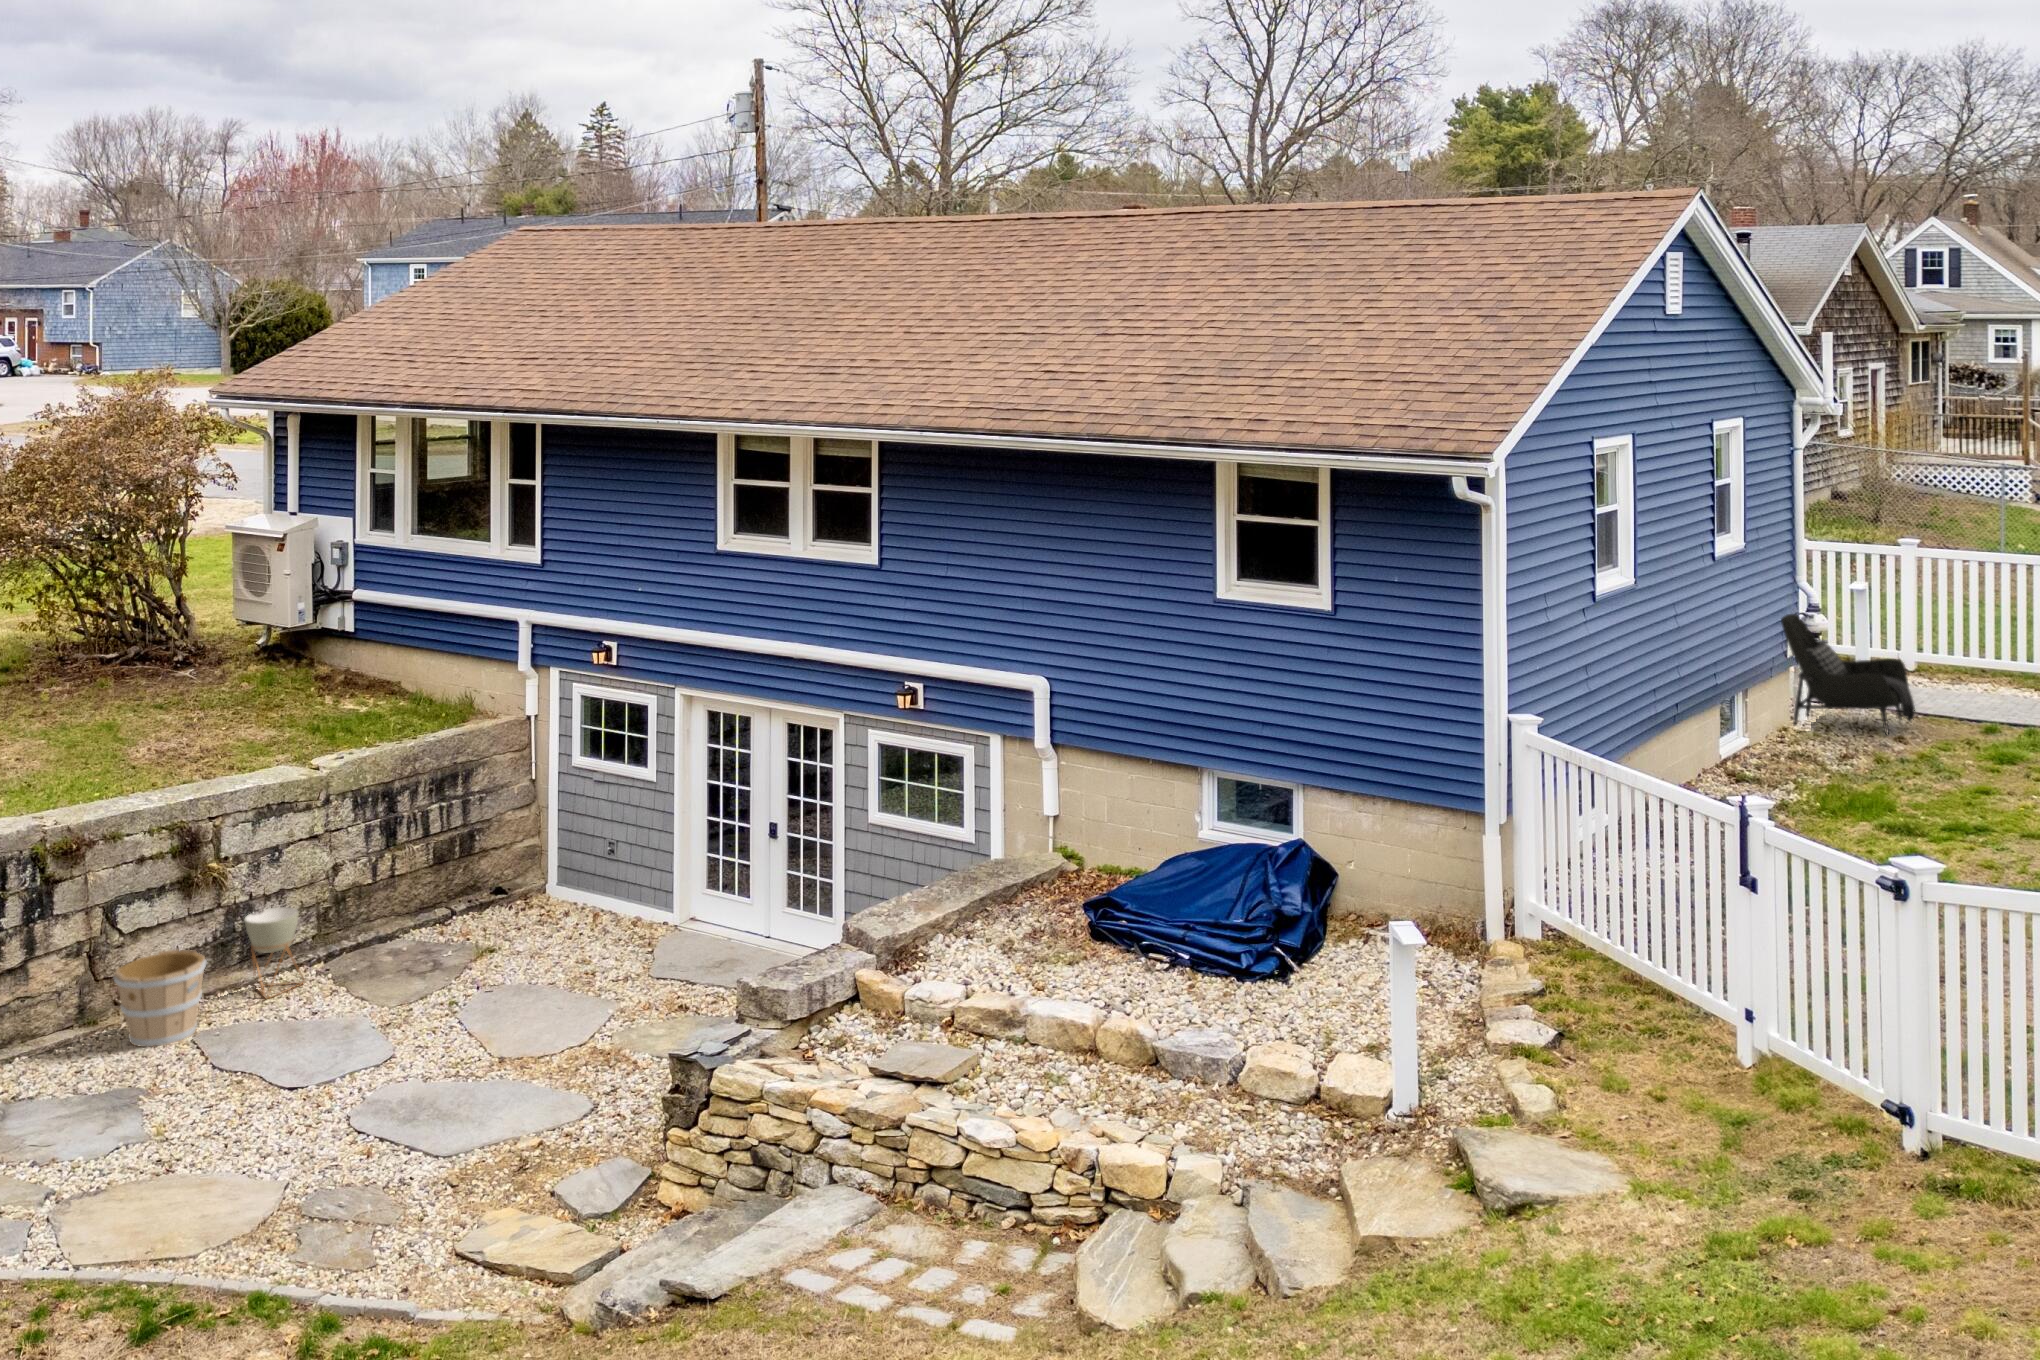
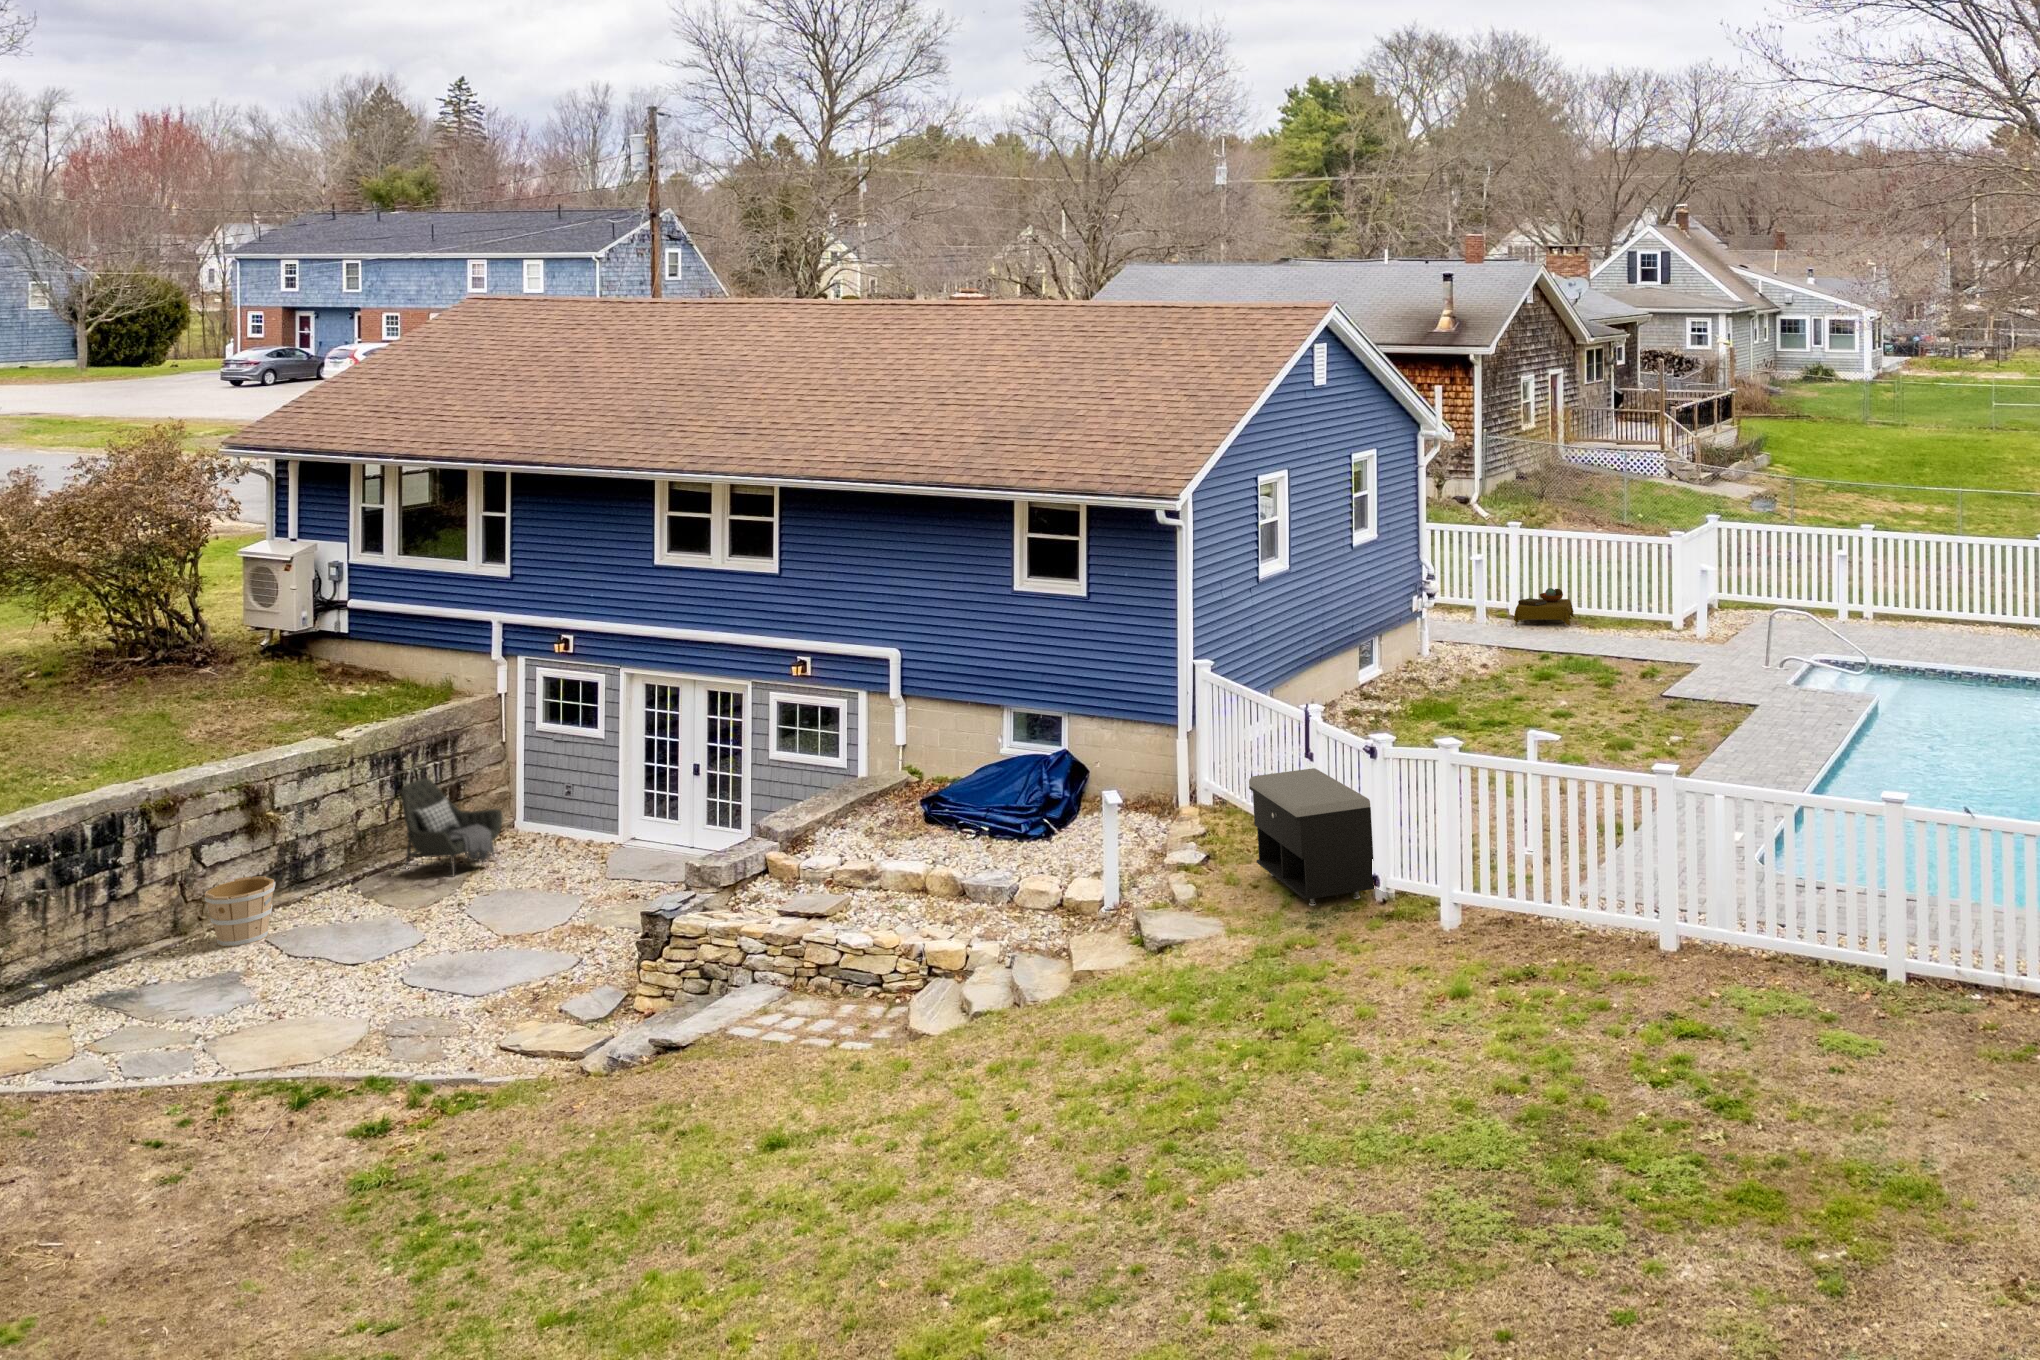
armchair: present [1781,614,1915,735] -> present [401,778,503,876]
side table: none [1920,628,2020,685] -> present [1514,588,1574,626]
planter: present [244,907,305,999] -> none [295,844,344,911]
storage bench: none [1707,917,2018,1199] -> present [1249,768,1374,906]

